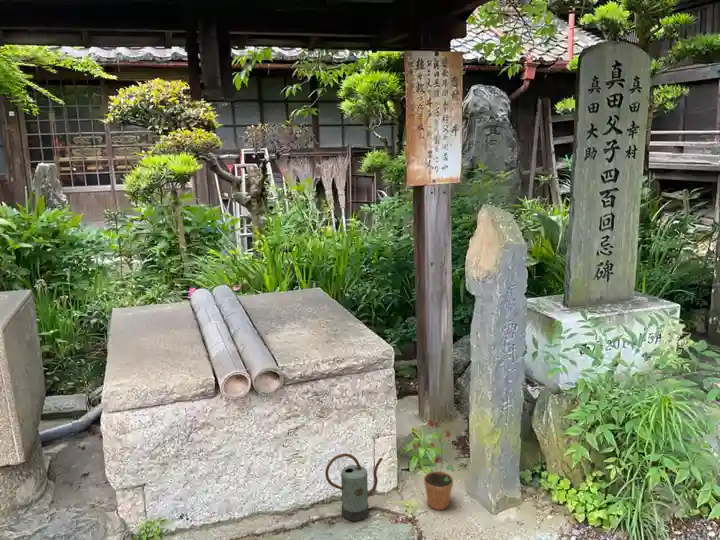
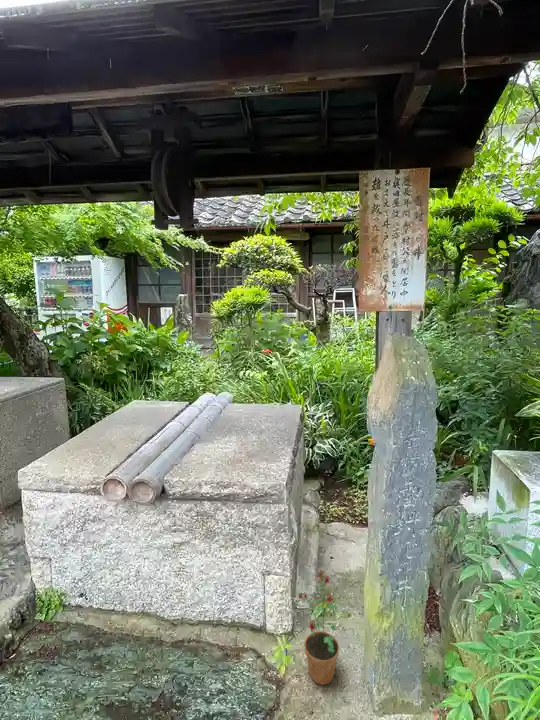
watering can: present [325,453,383,521] -> none [198,583,263,661]

